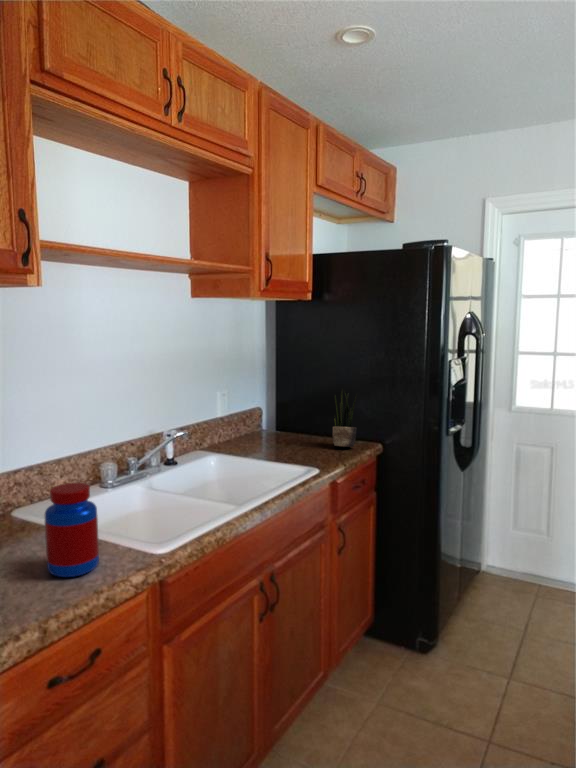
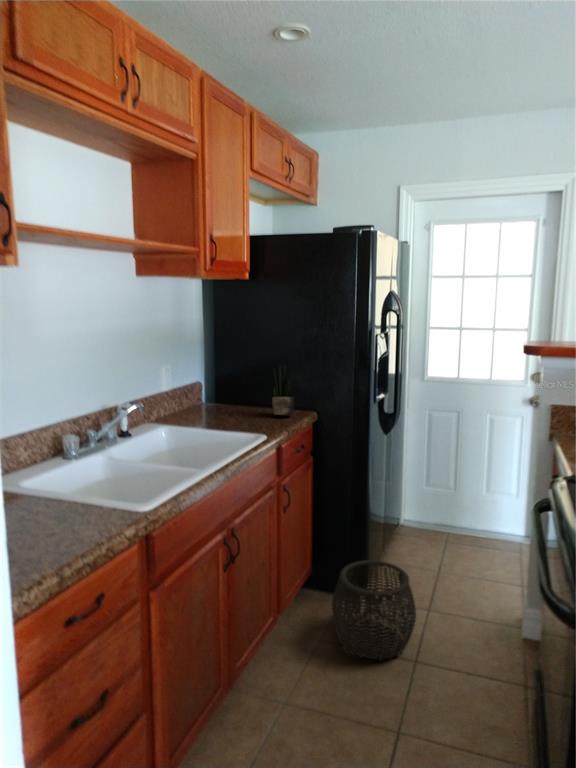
jar: present [45,483,99,577] -> none [41,449,92,535]
woven basket: none [391,615,489,735] -> present [332,560,416,660]

